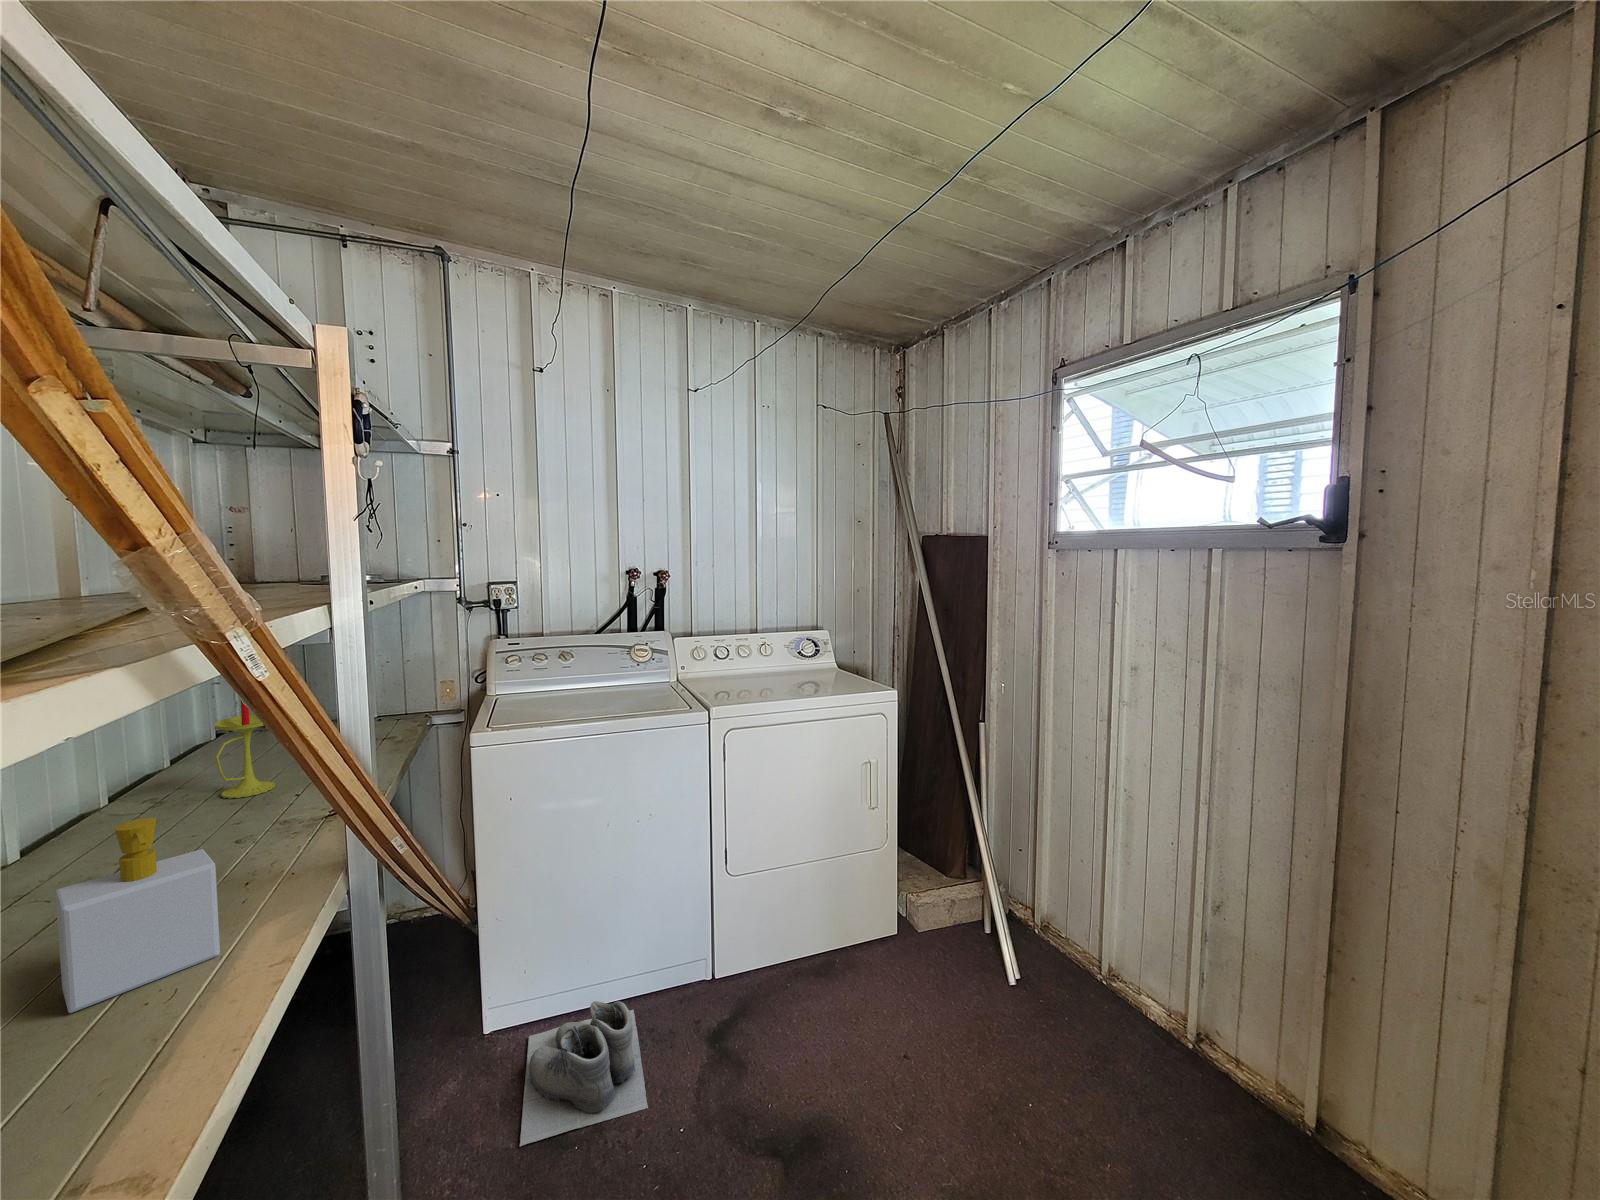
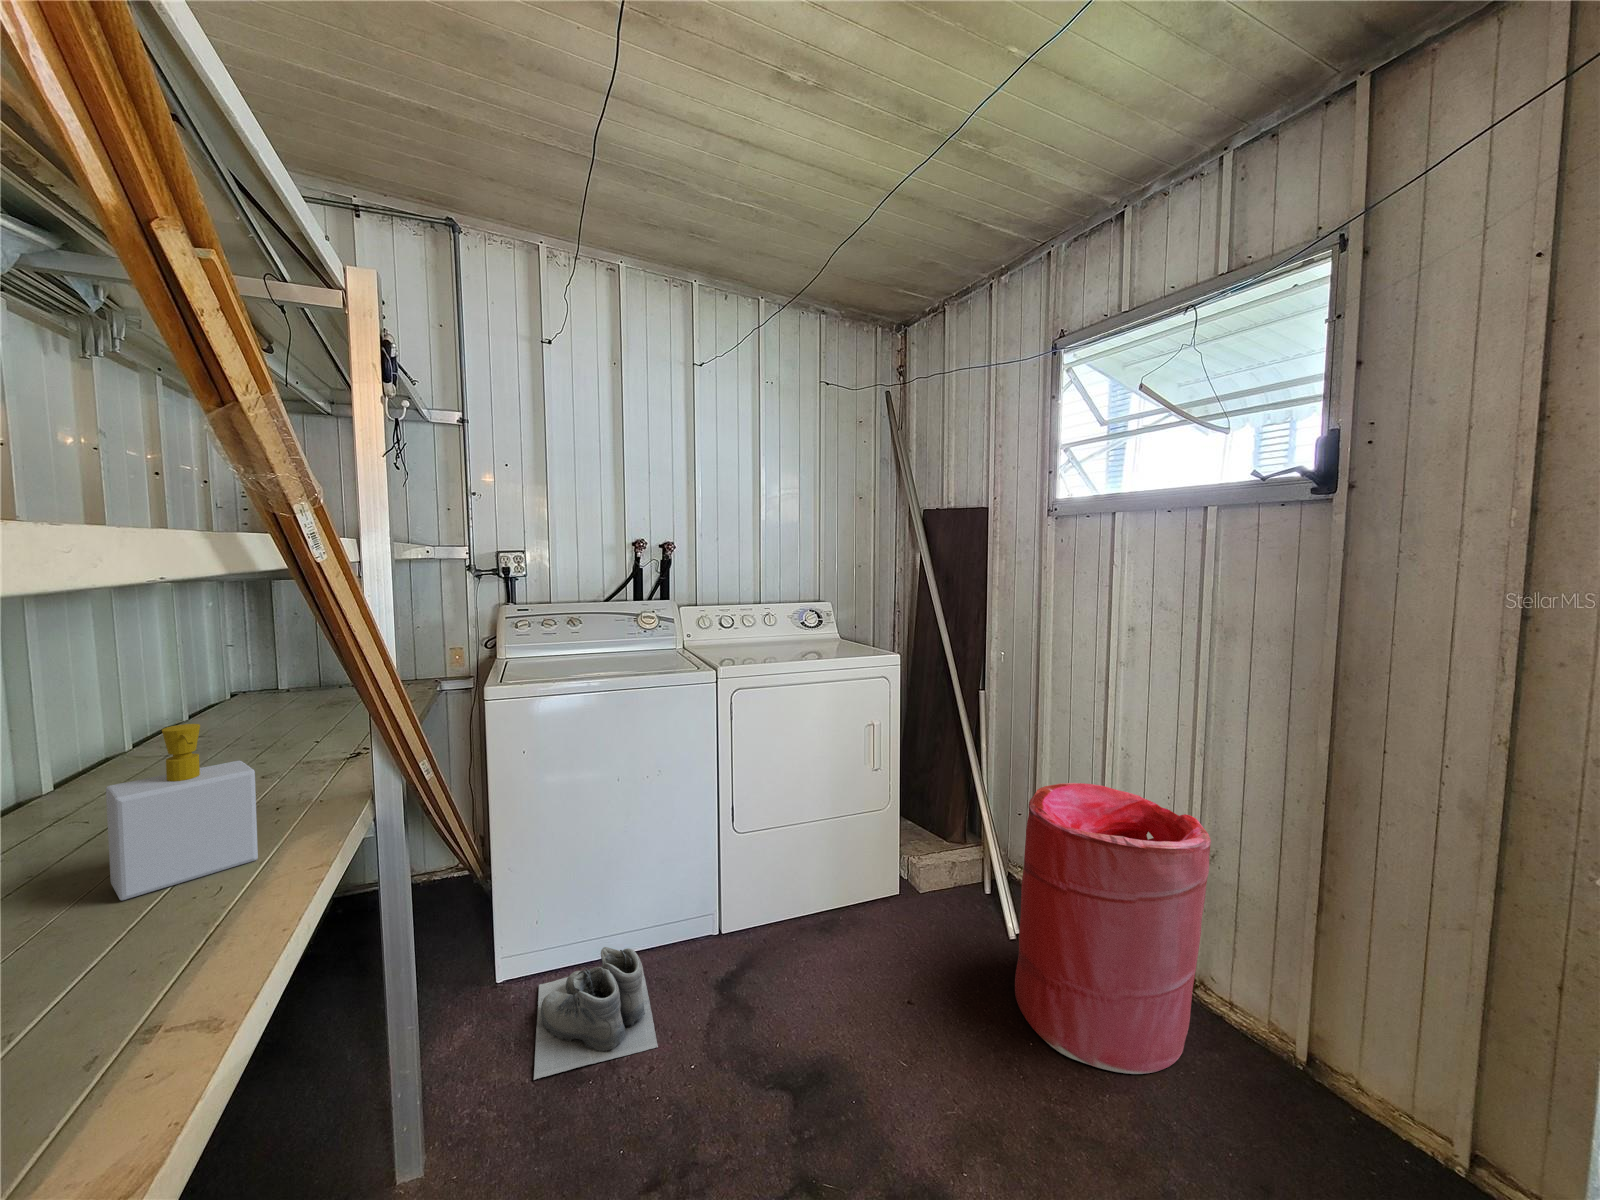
candle: present [214,701,276,798] -> none [233,624,293,744]
laundry hamper: none [1014,828,1215,1140] -> present [1015,783,1211,1074]

